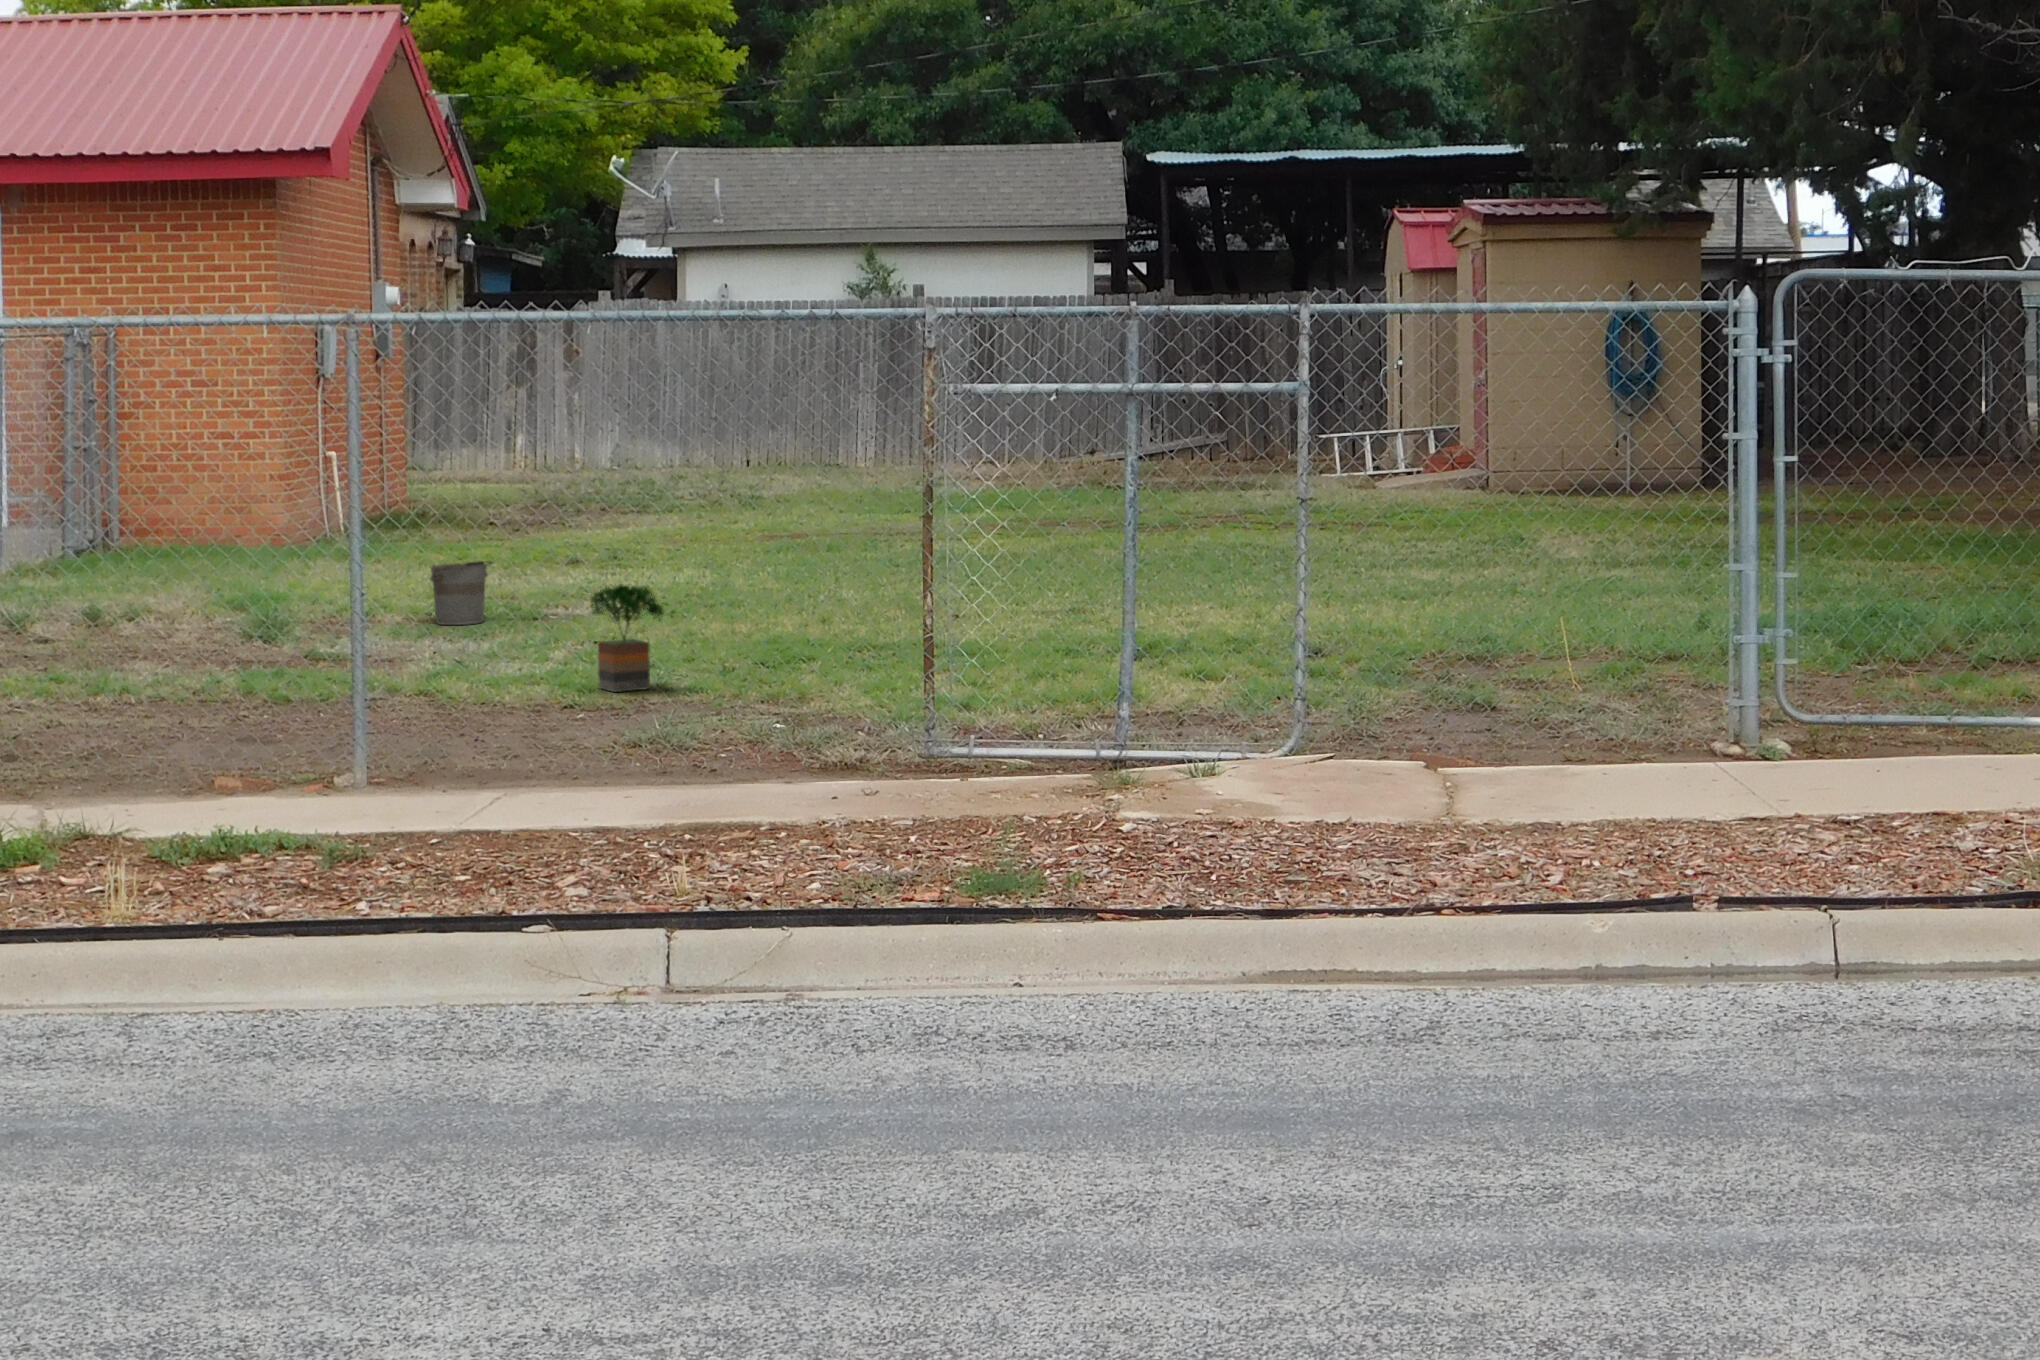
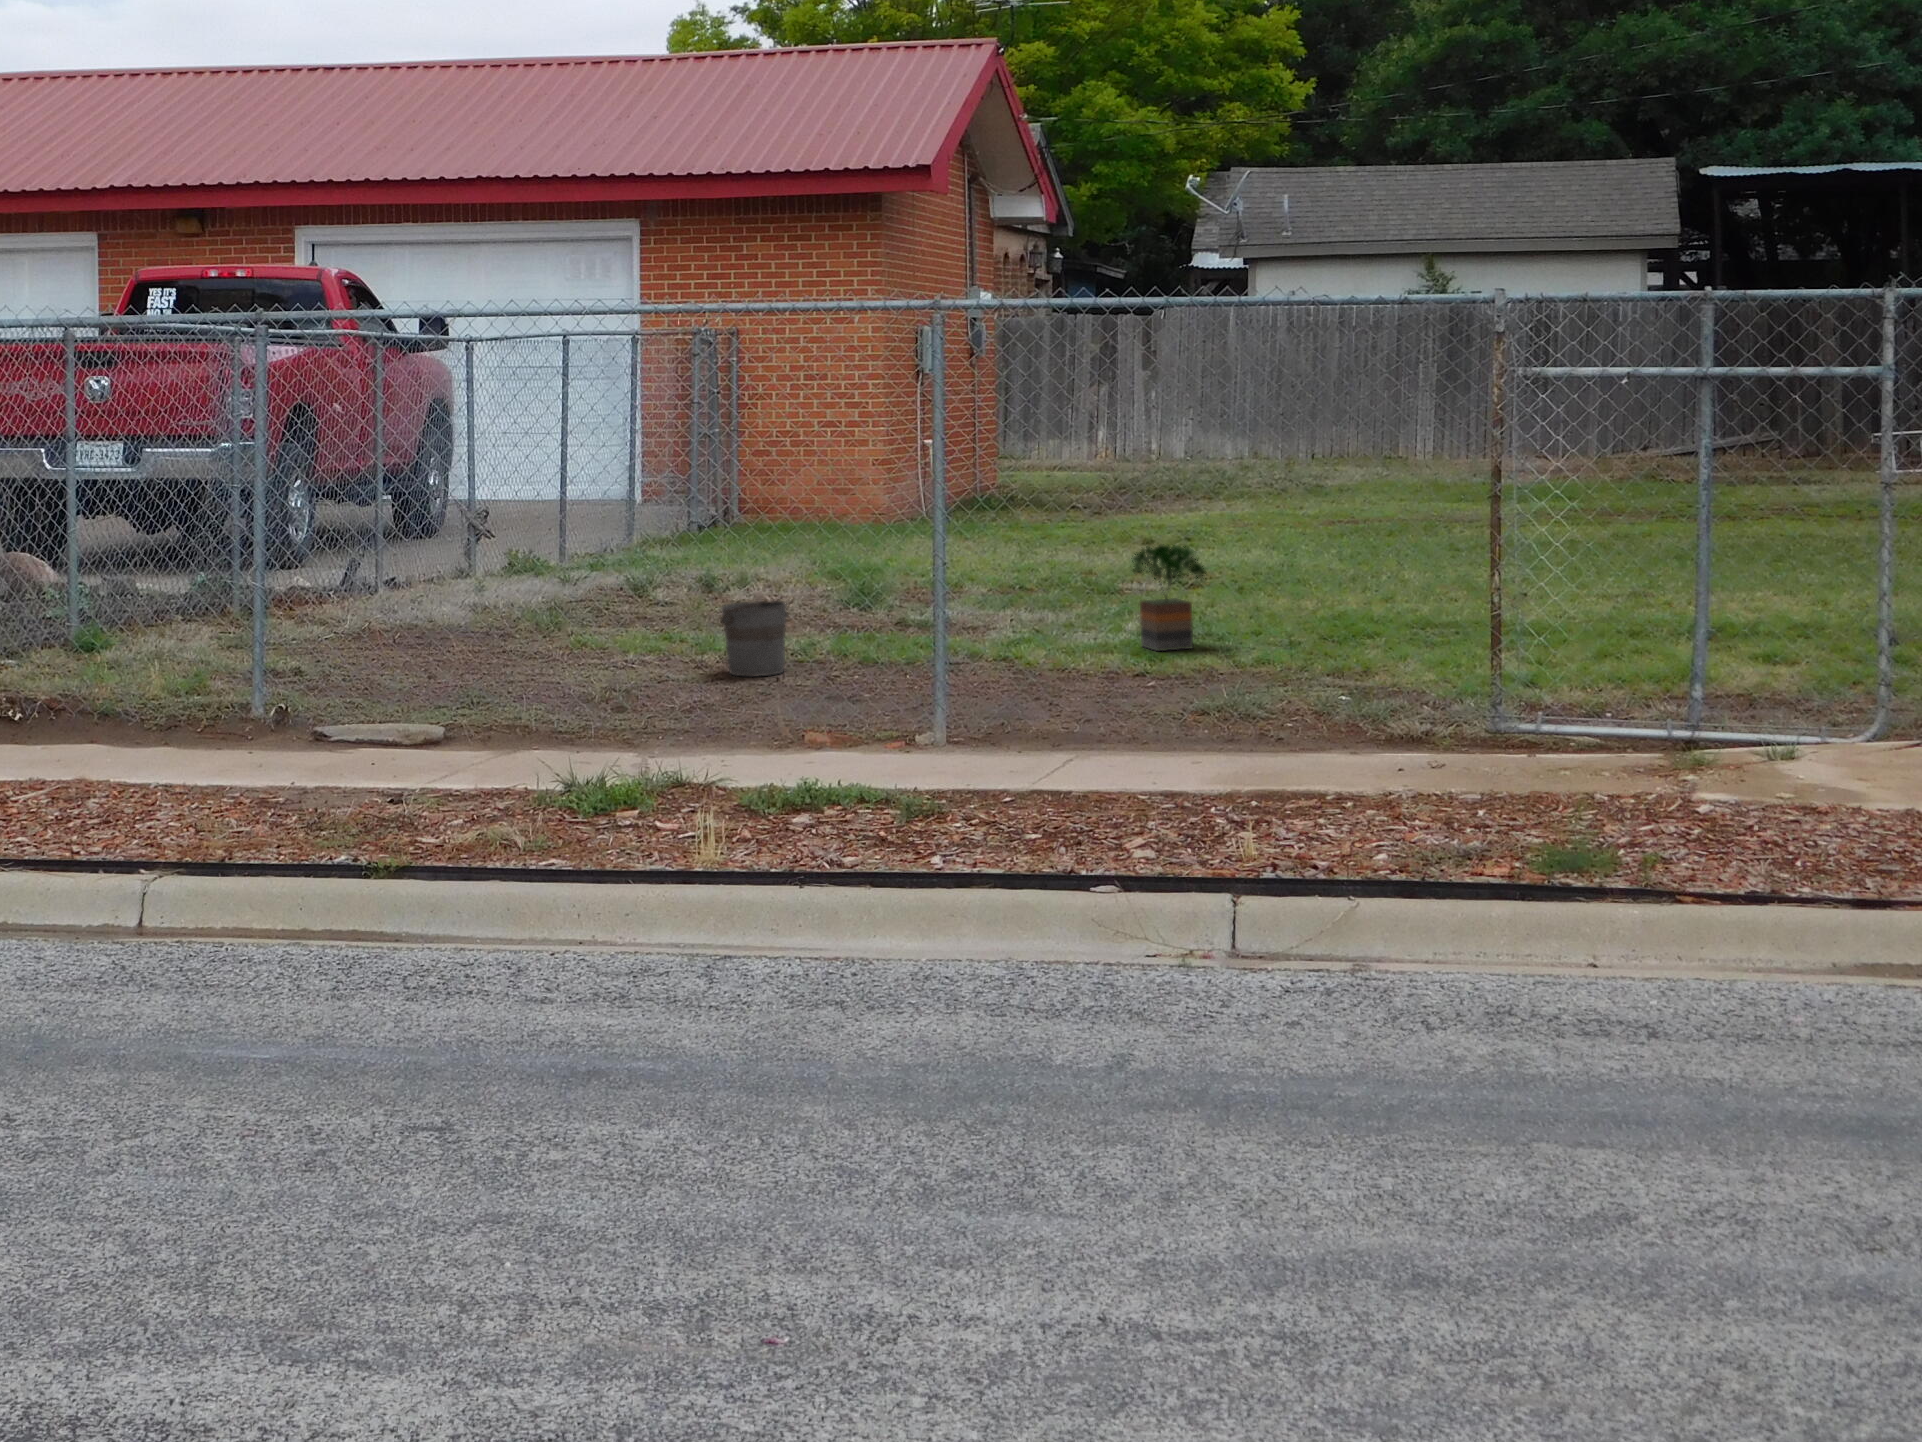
bucket: present [430,561,492,625] -> present [720,601,792,676]

